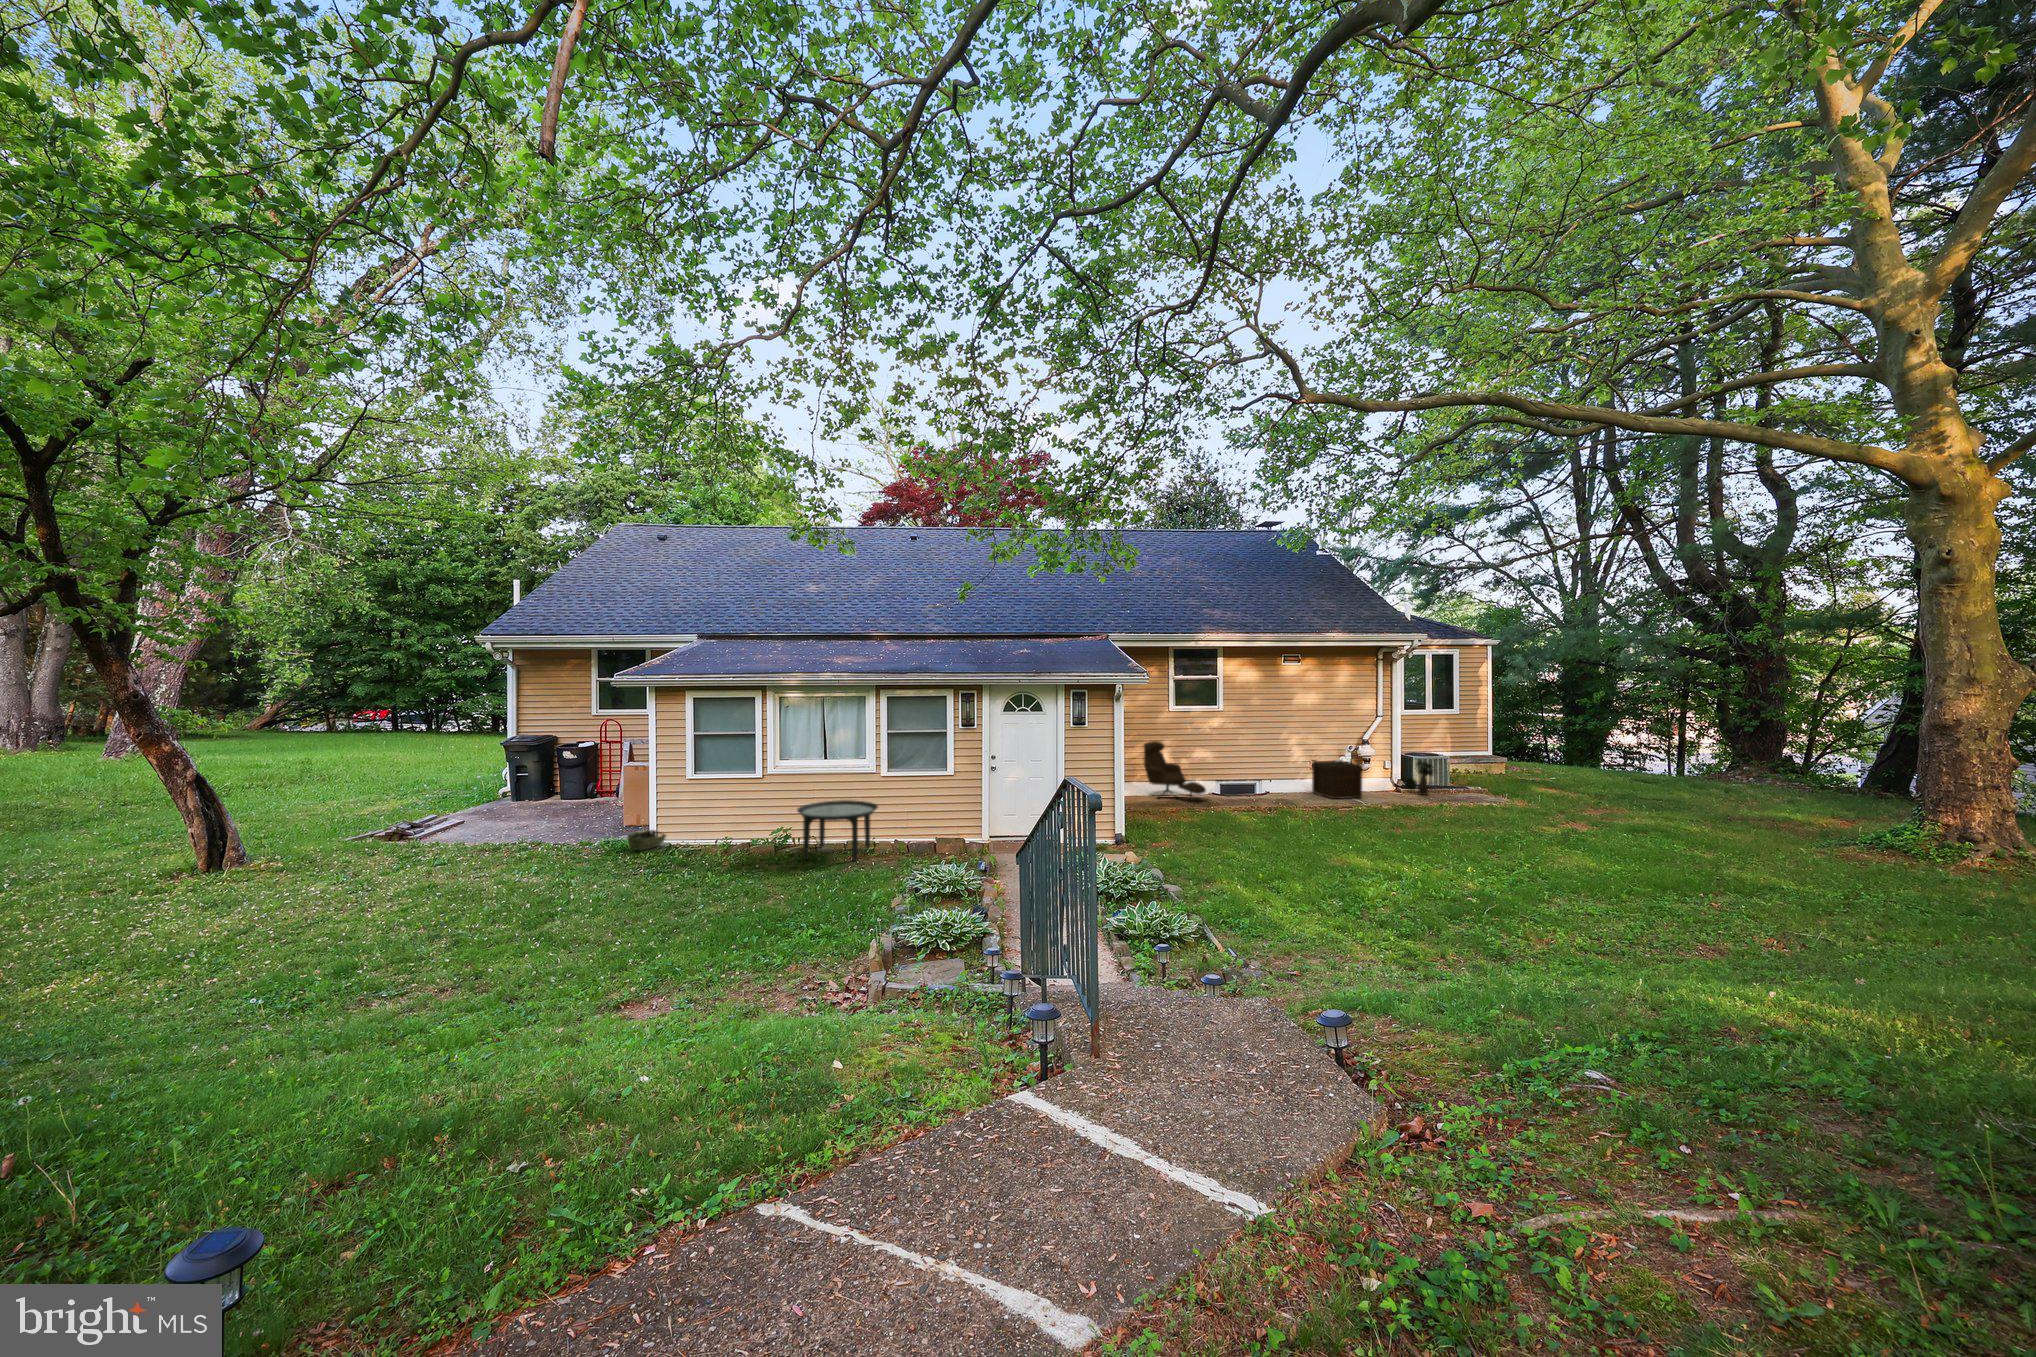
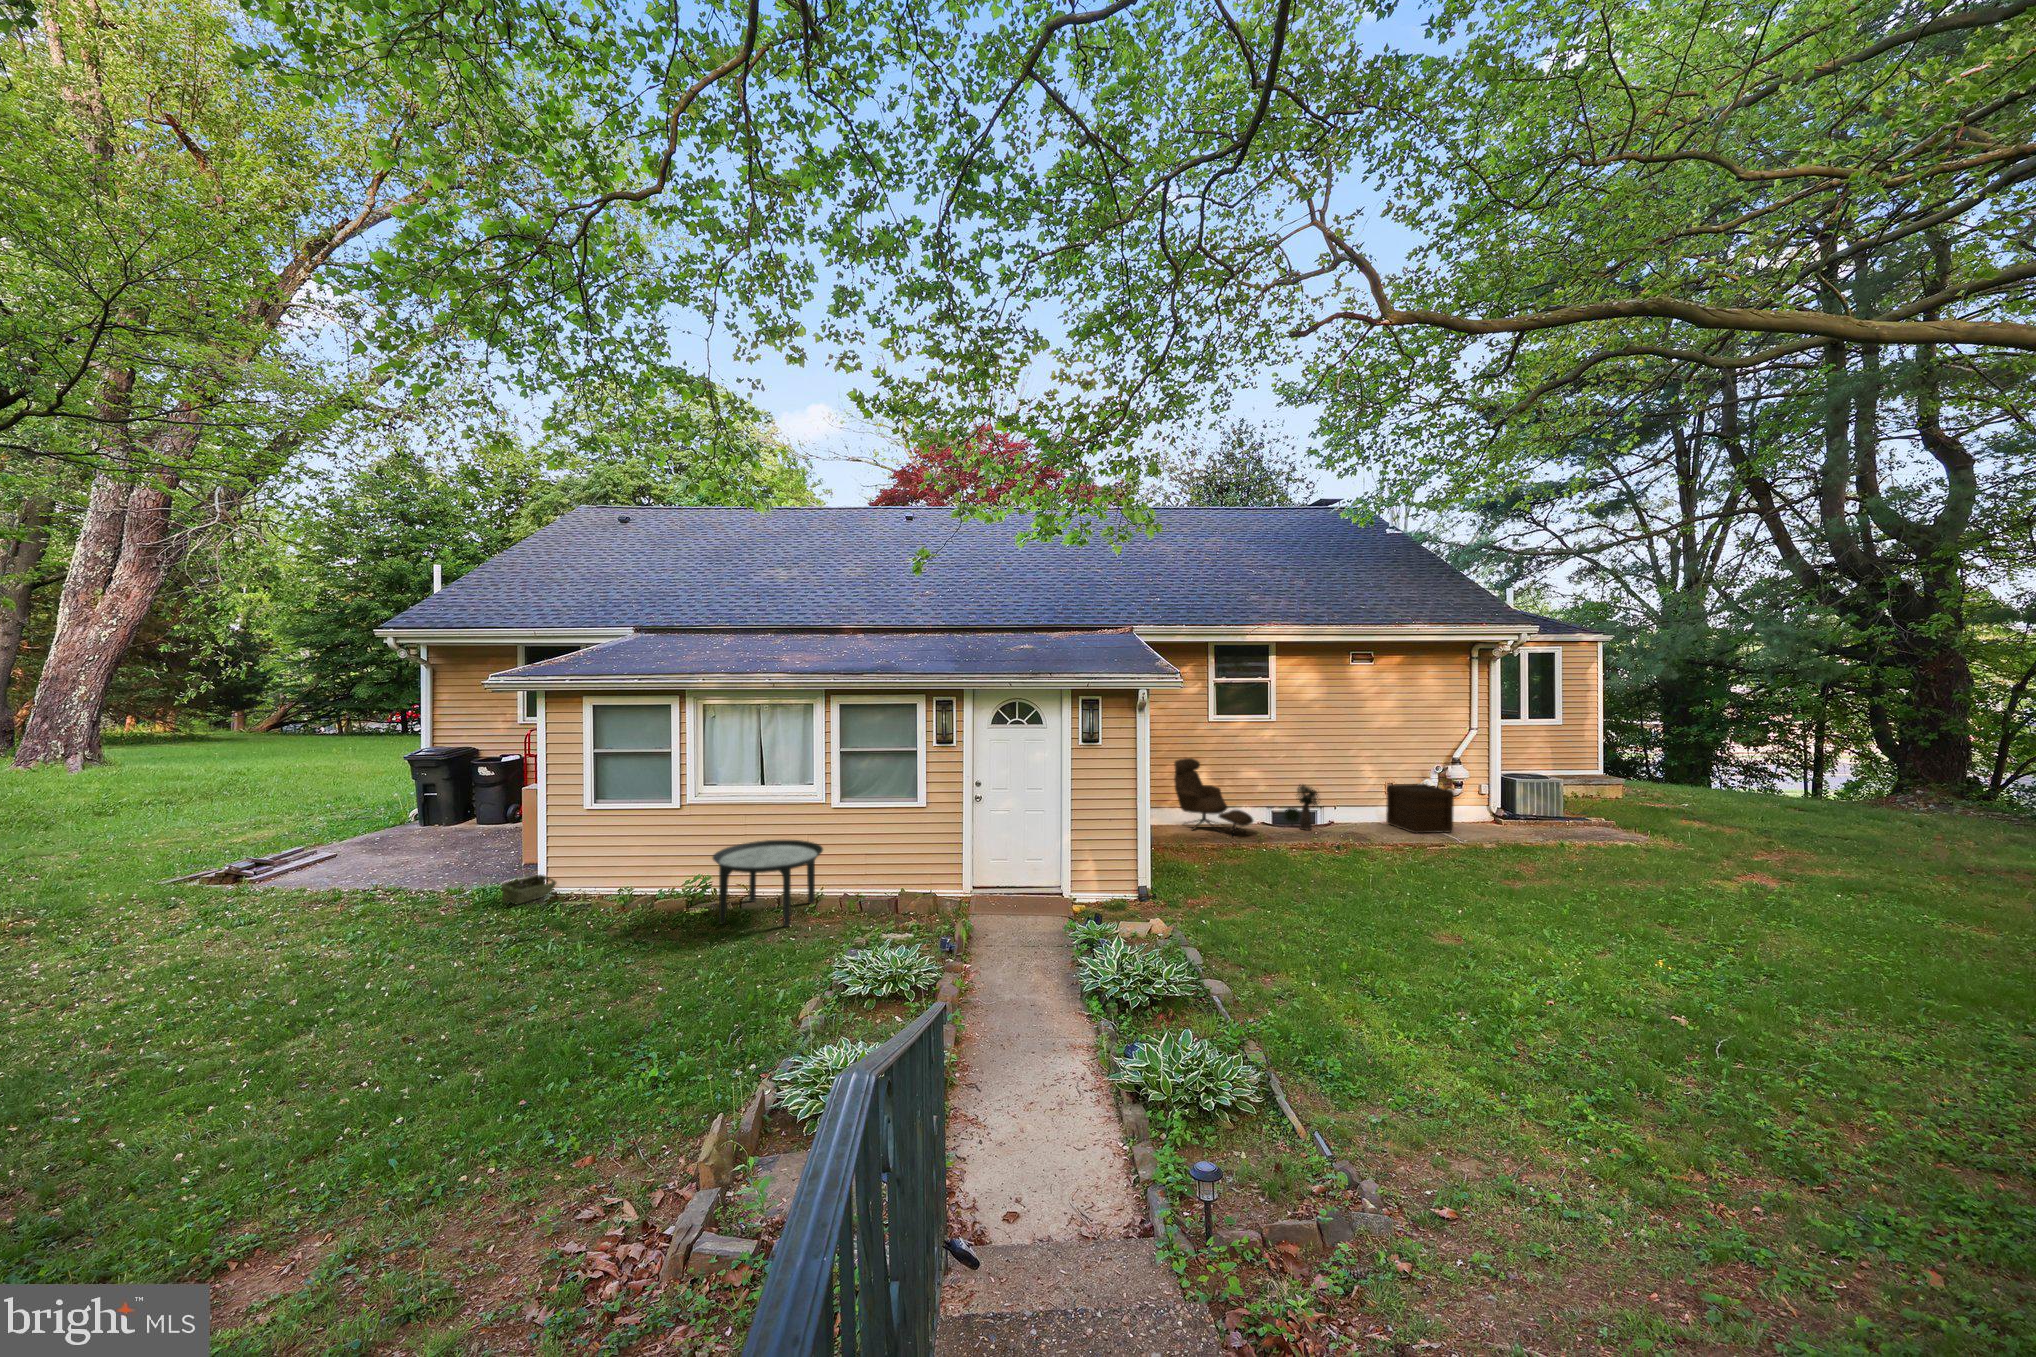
potted plant: present [1404,760,1434,795] -> present [1284,785,1320,830]

